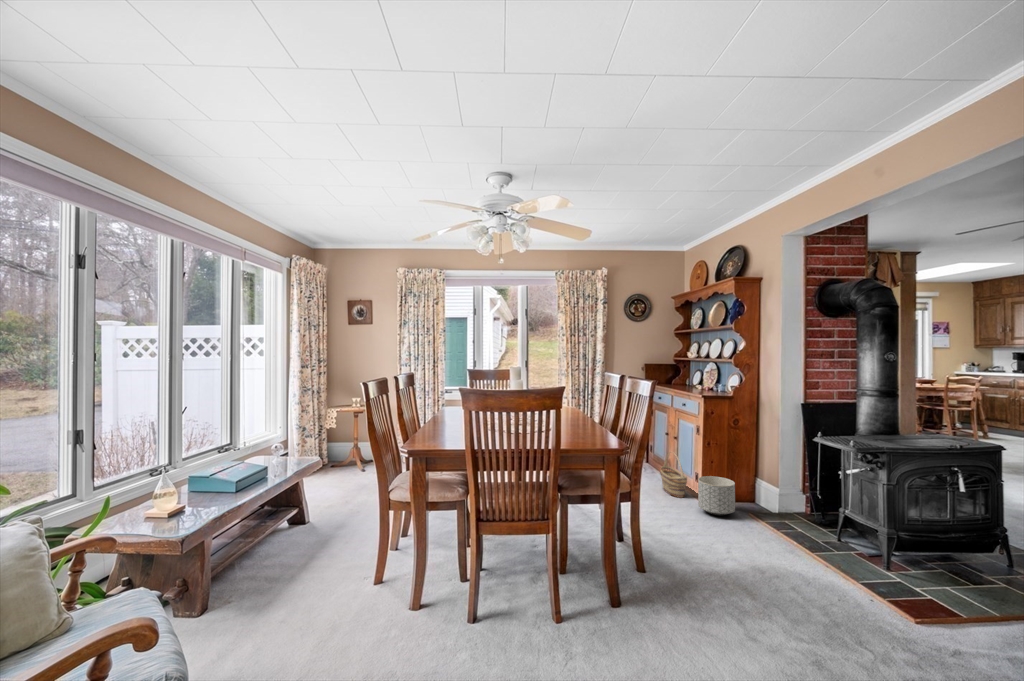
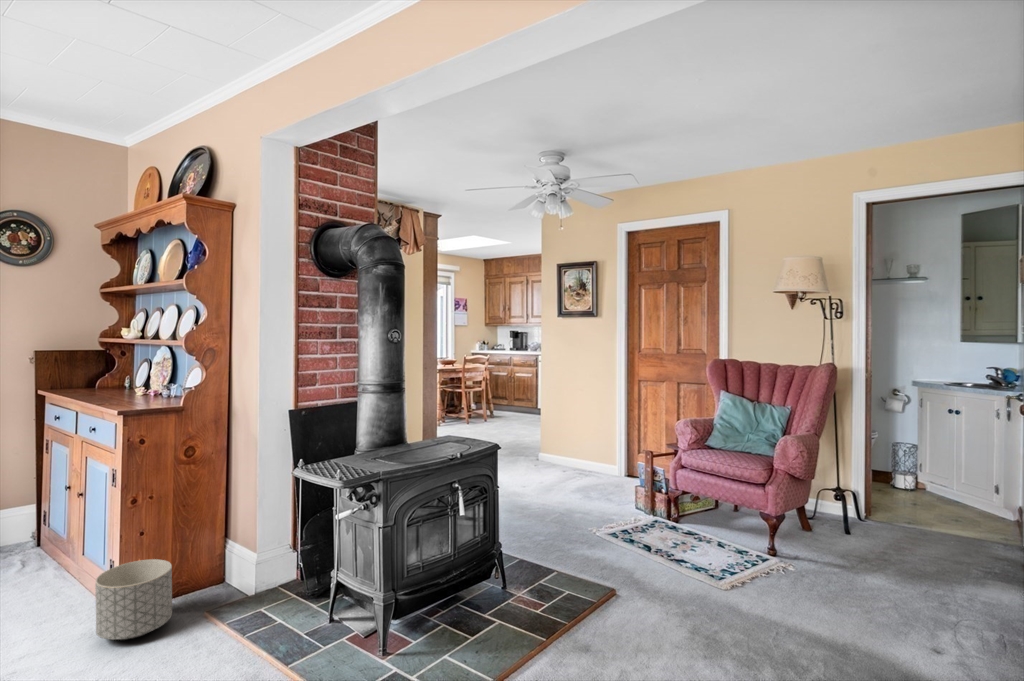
basket: present [661,453,687,498] -> none [35,527,89,618]

